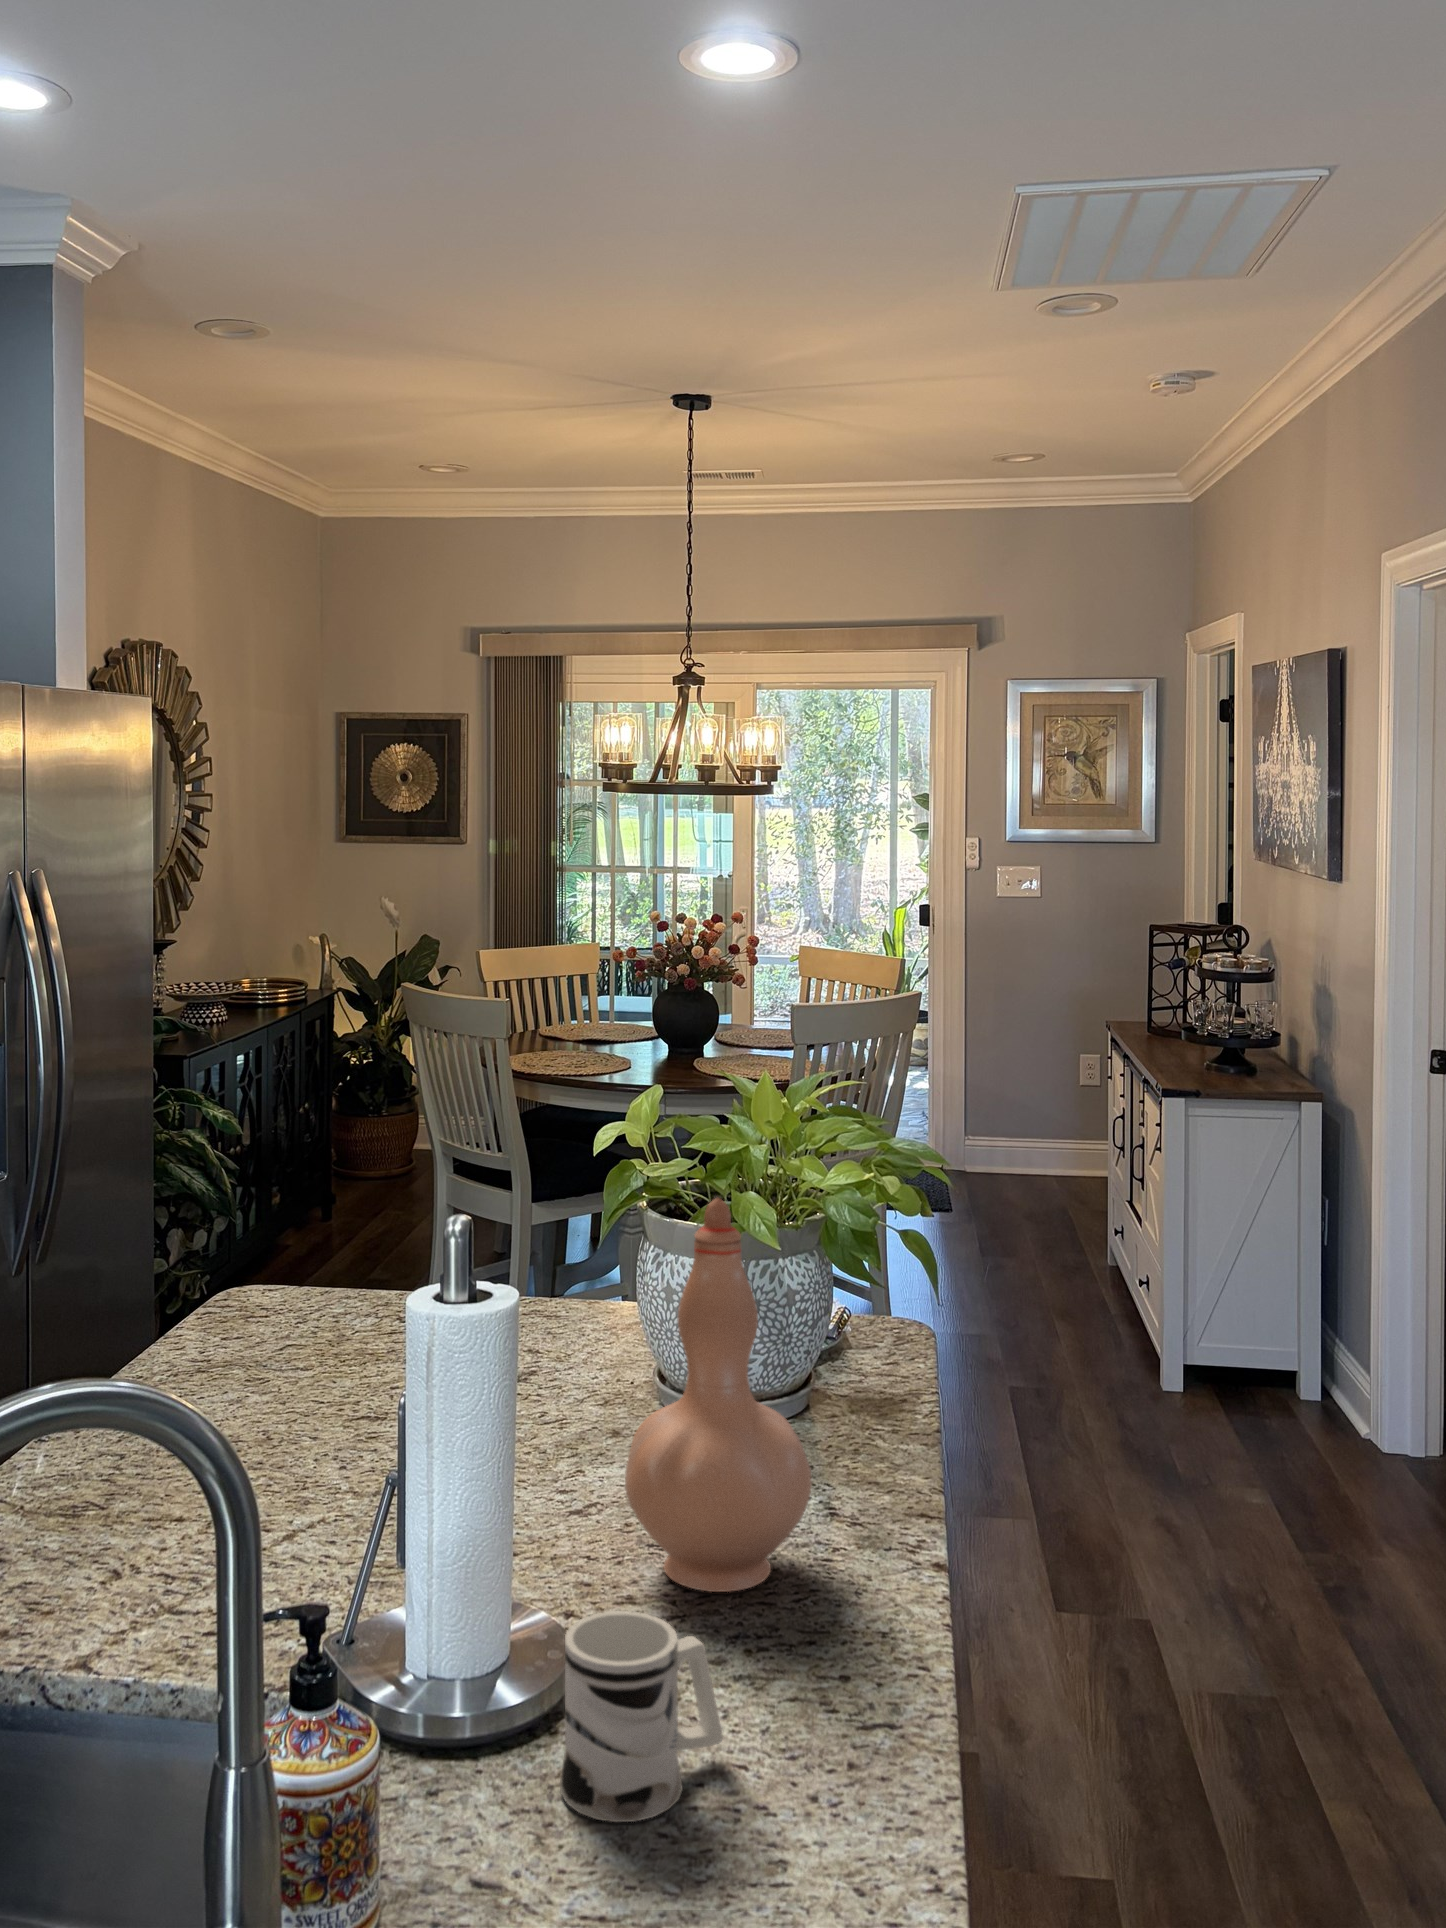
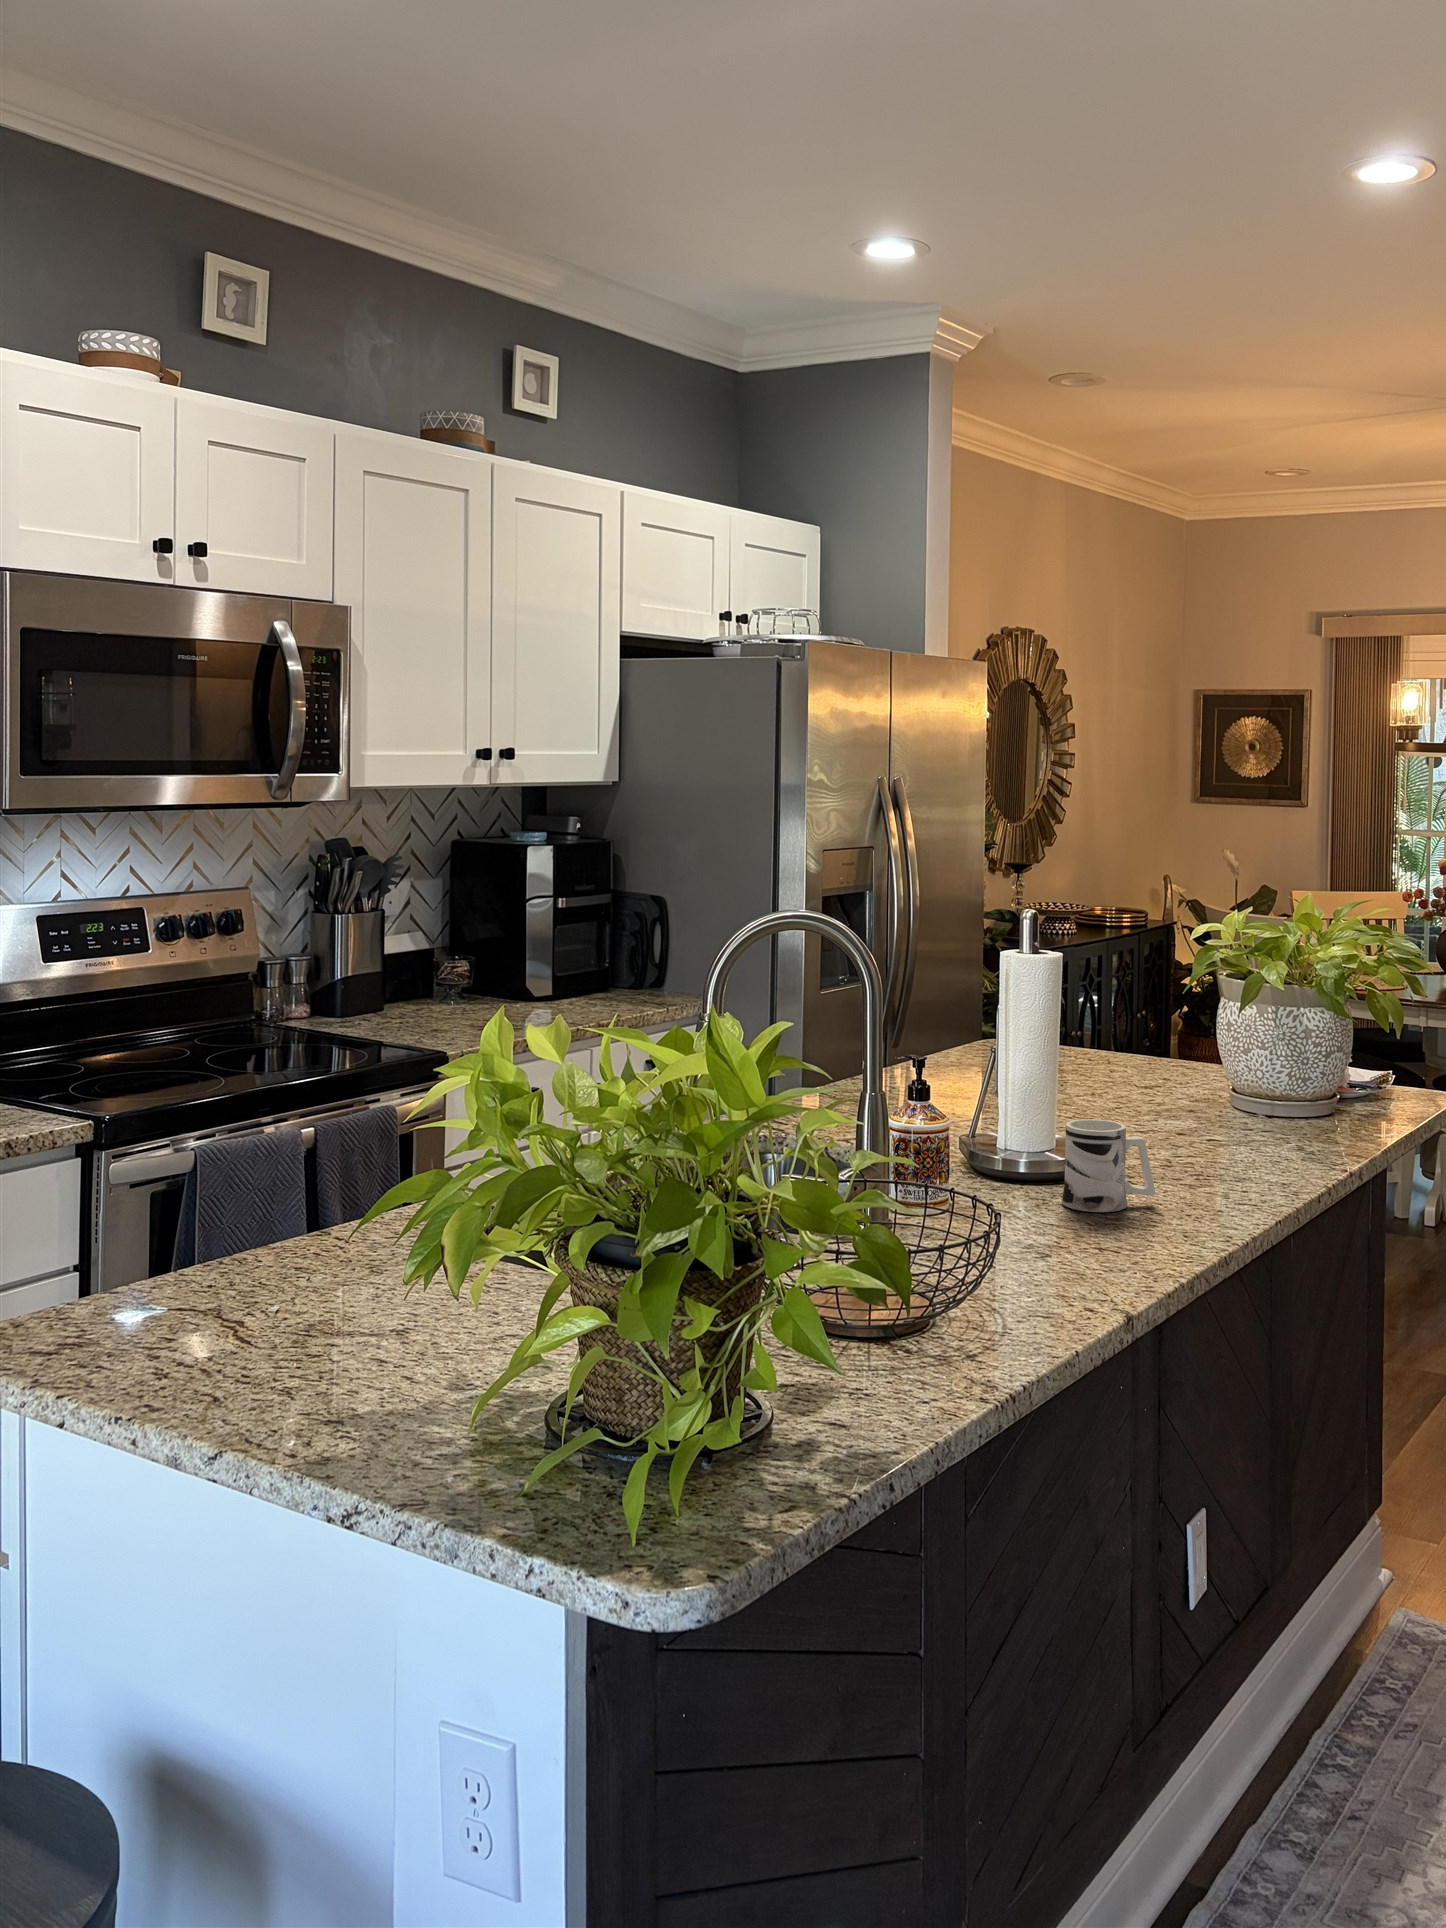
vase: present [625,1198,812,1592] -> none [1155,936,1270,1165]

